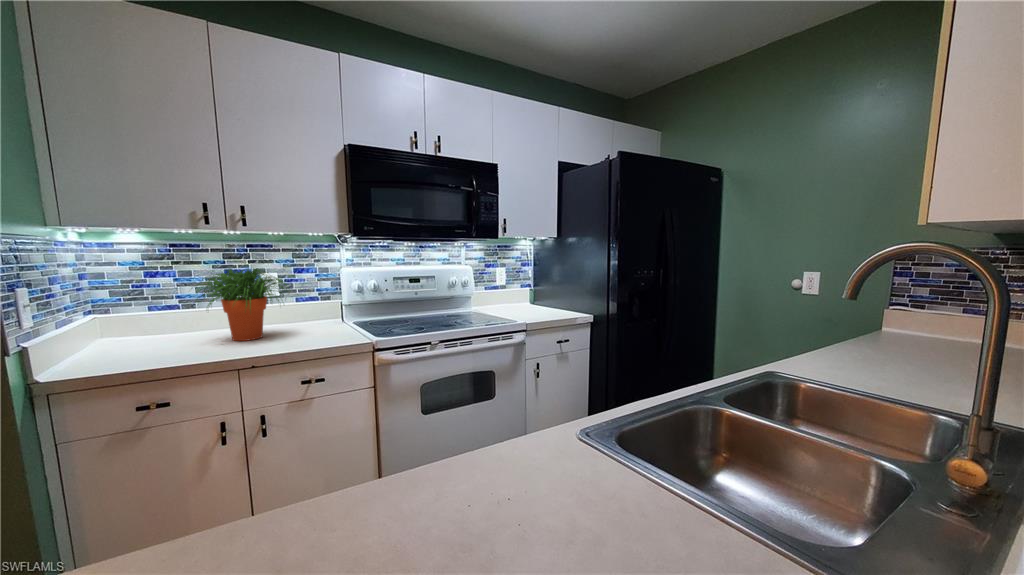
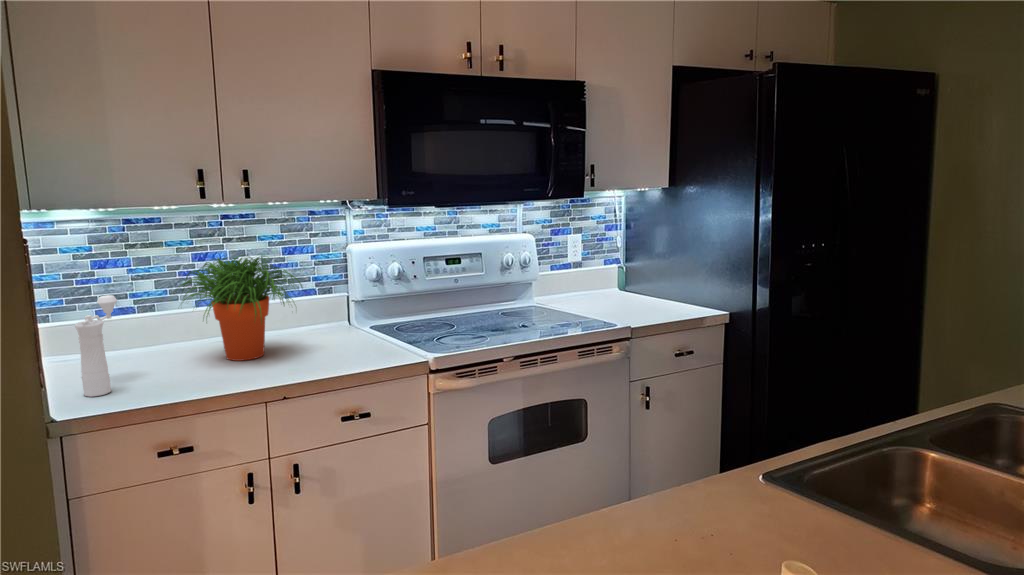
pepper mill: none [86,291,137,364] -> present [75,295,117,397]

